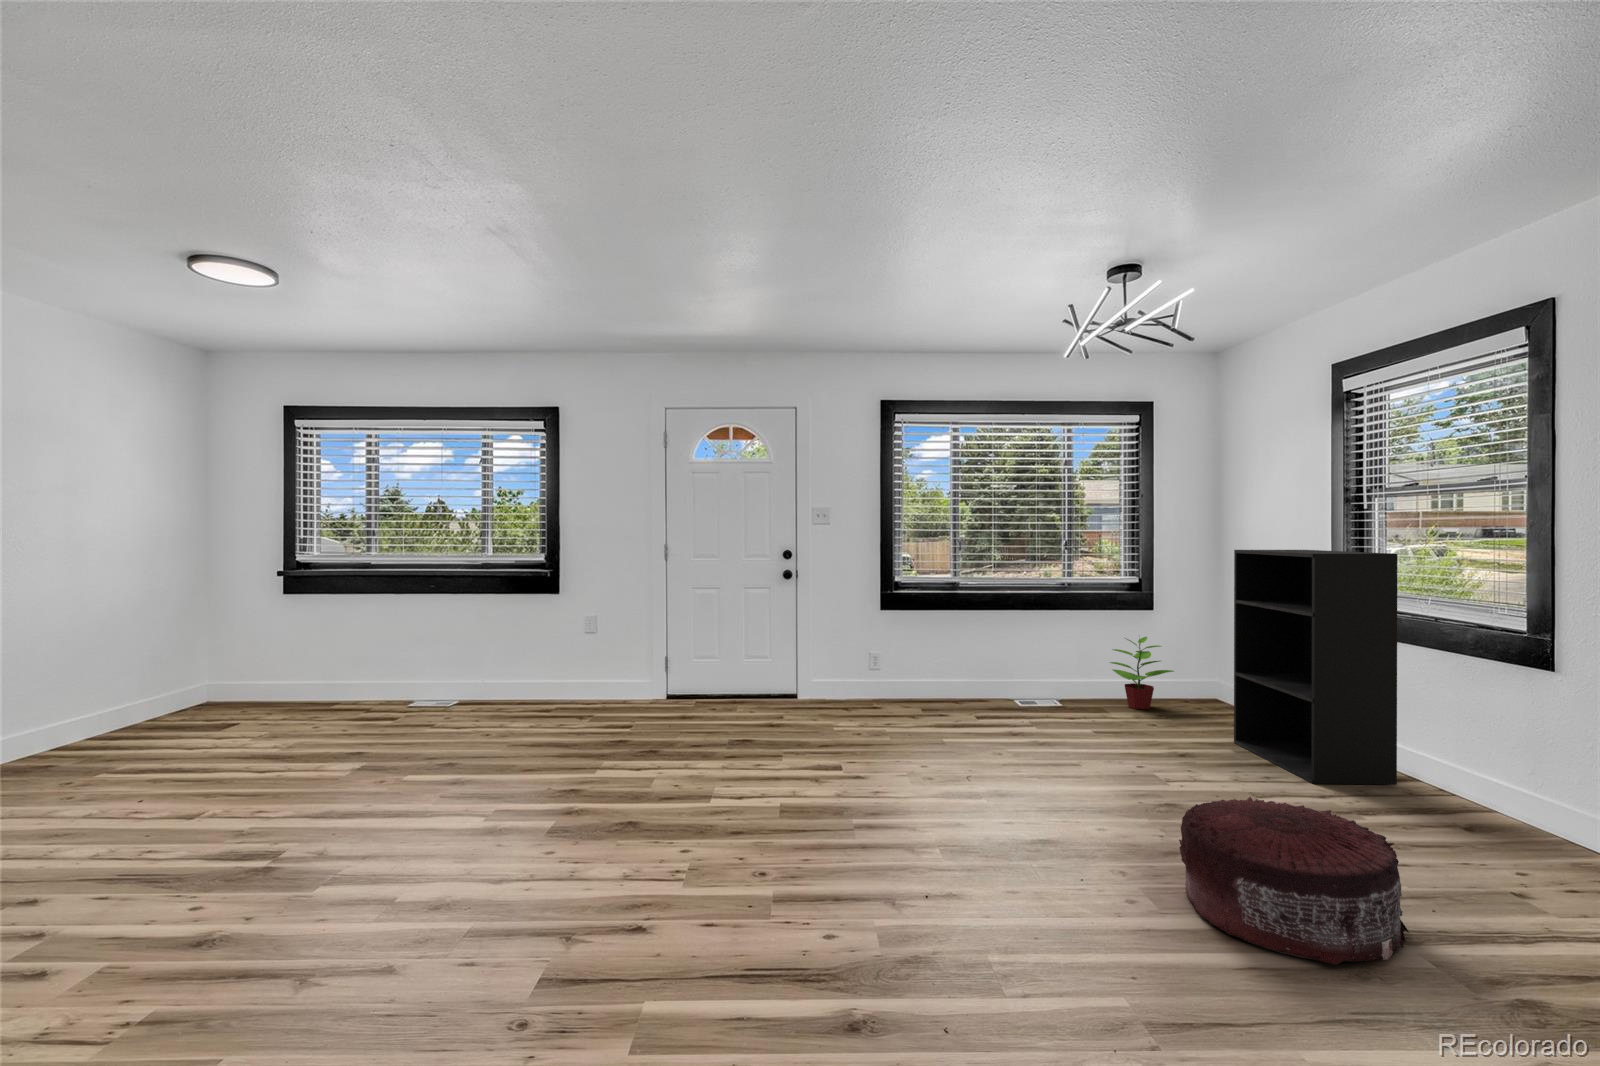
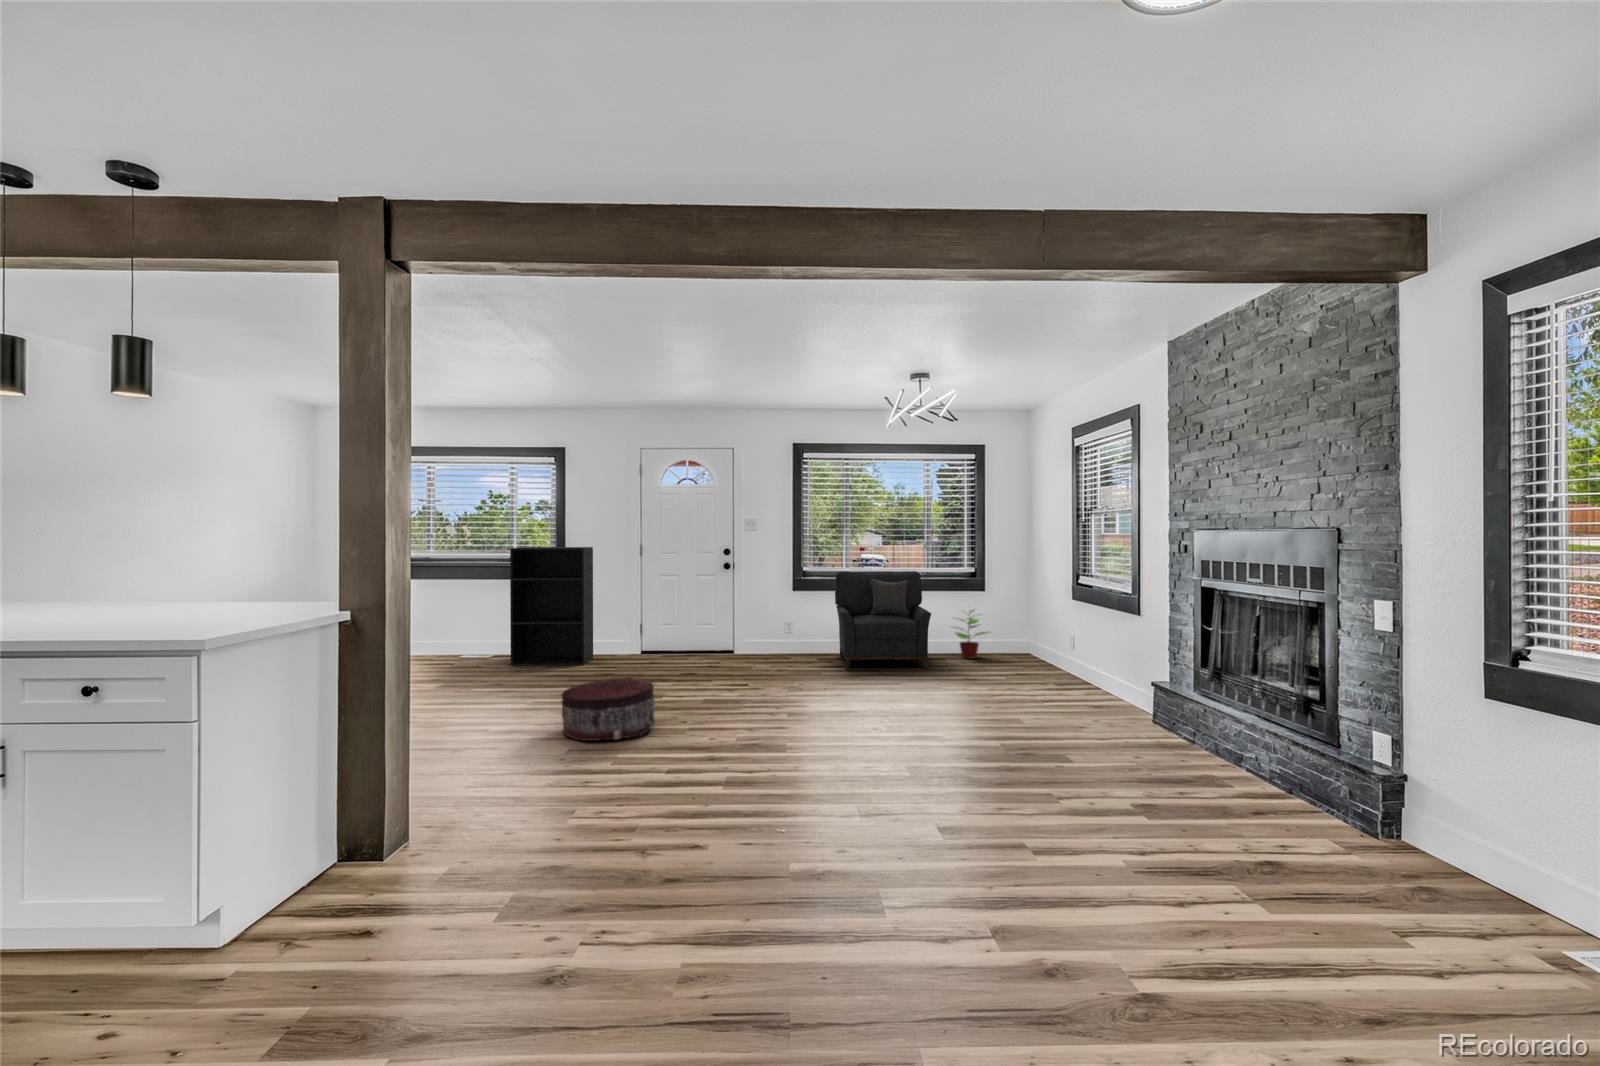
bookshelf: present [1234,550,1398,785] -> present [510,547,593,666]
armchair: none [942,583,1104,731] -> present [835,571,931,669]
pouf: present [1179,797,1408,965] -> present [562,679,655,741]

